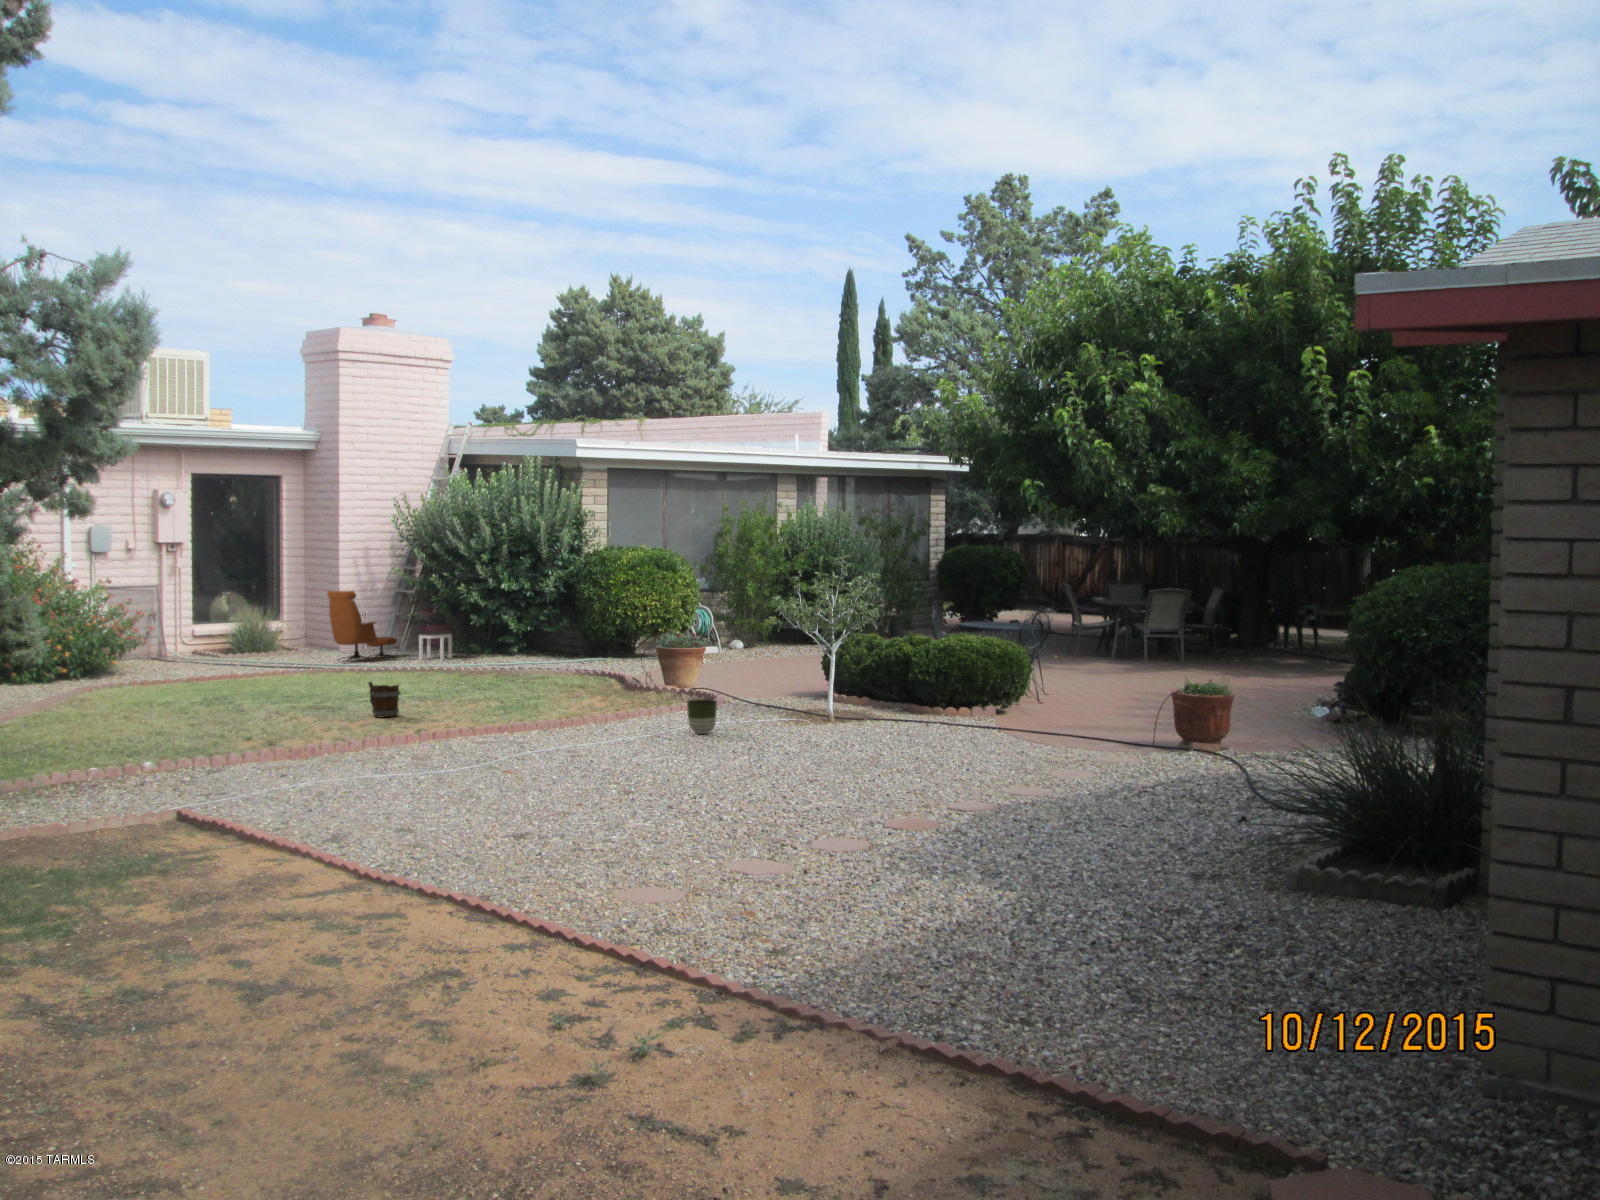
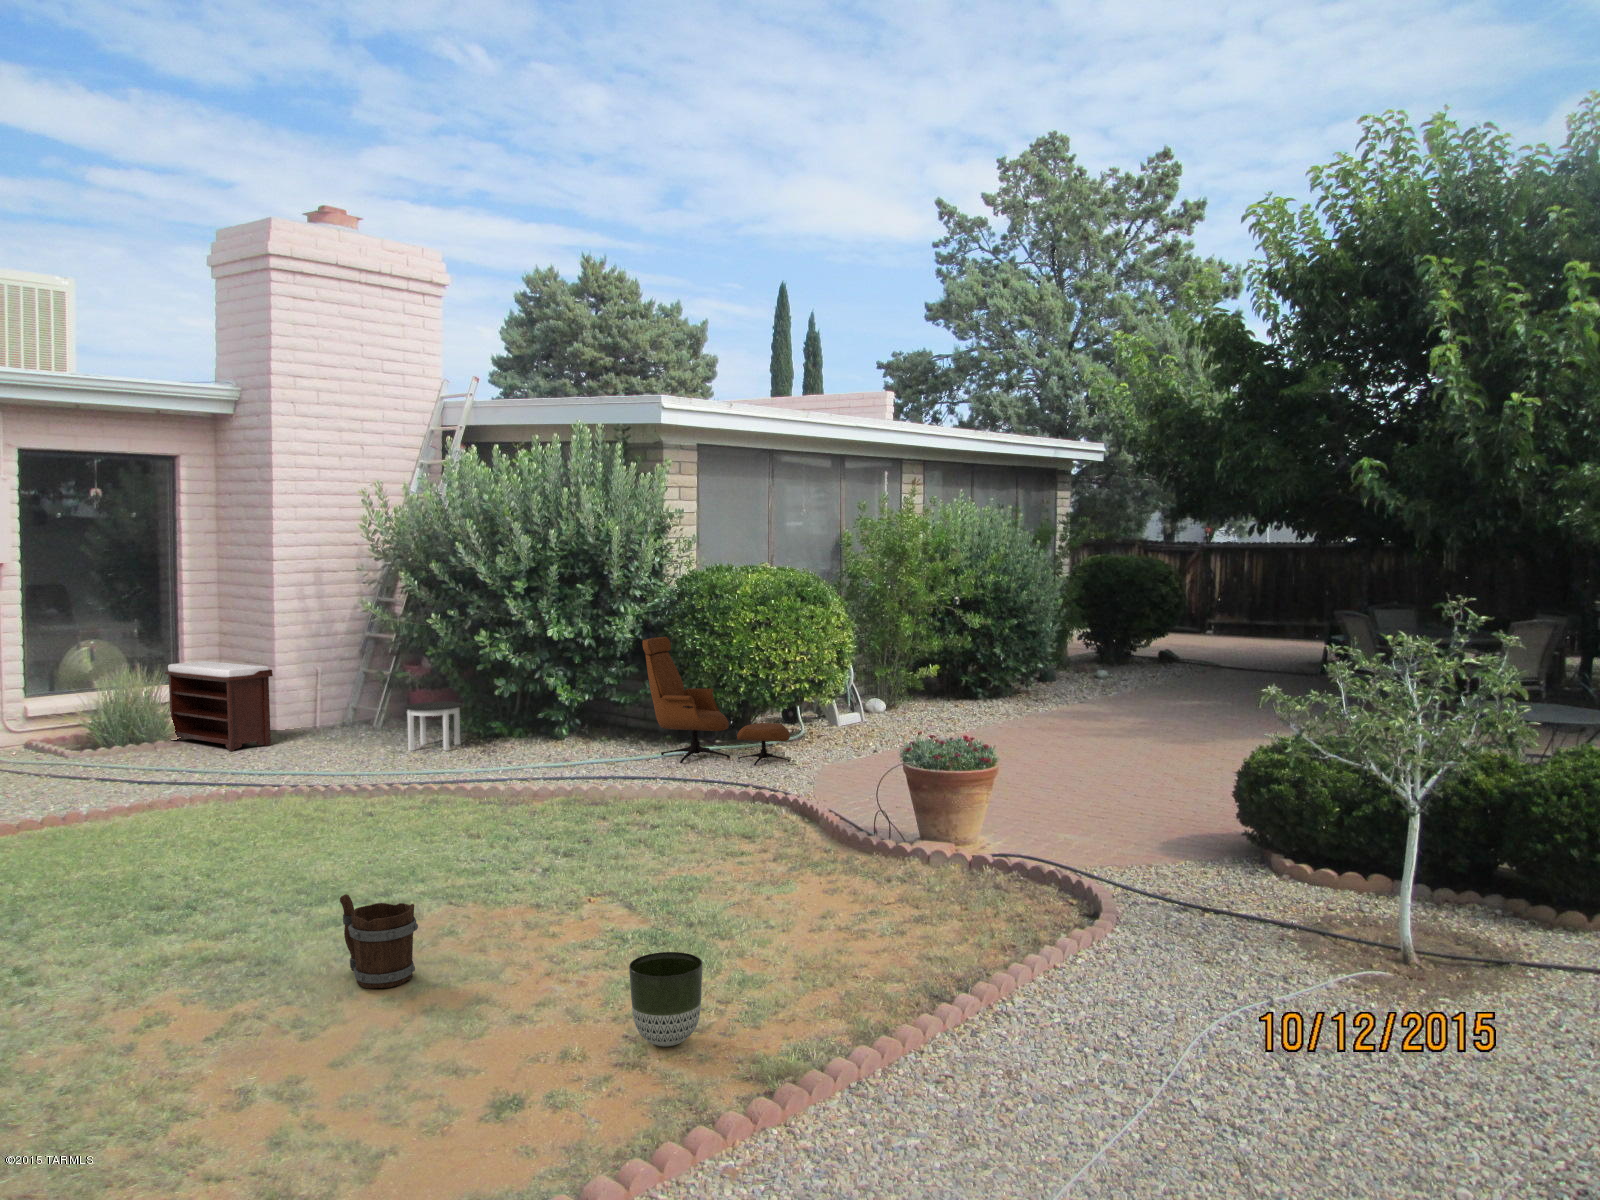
lounge chair: present [327,591,397,662] -> present [643,637,790,765]
bench: none [272,606,338,659] -> present [165,661,273,751]
planter: present [687,699,717,734] -> present [629,952,702,1047]

